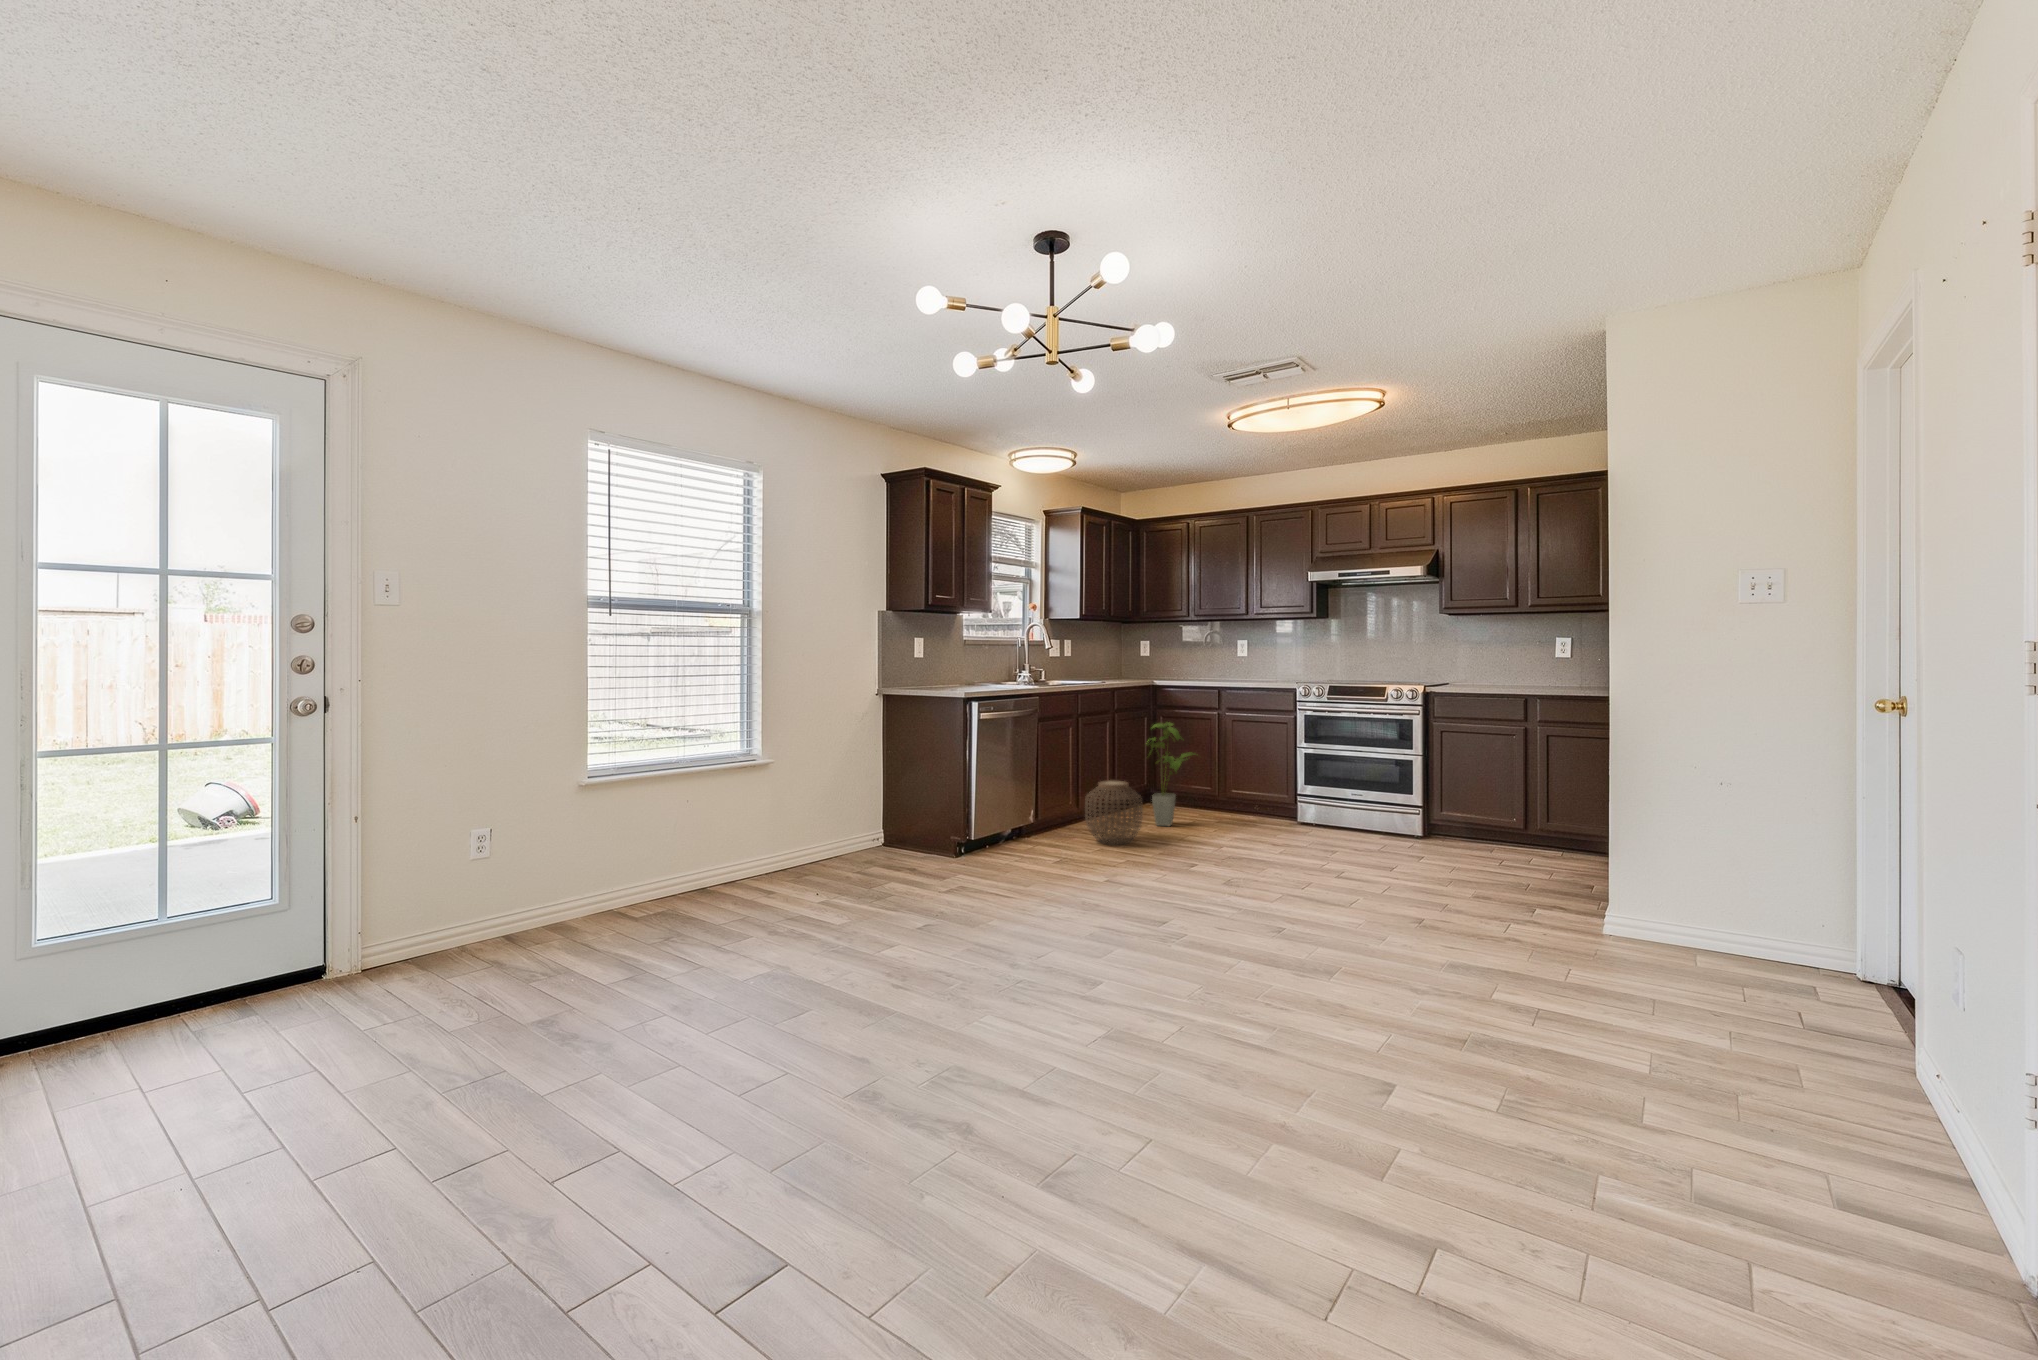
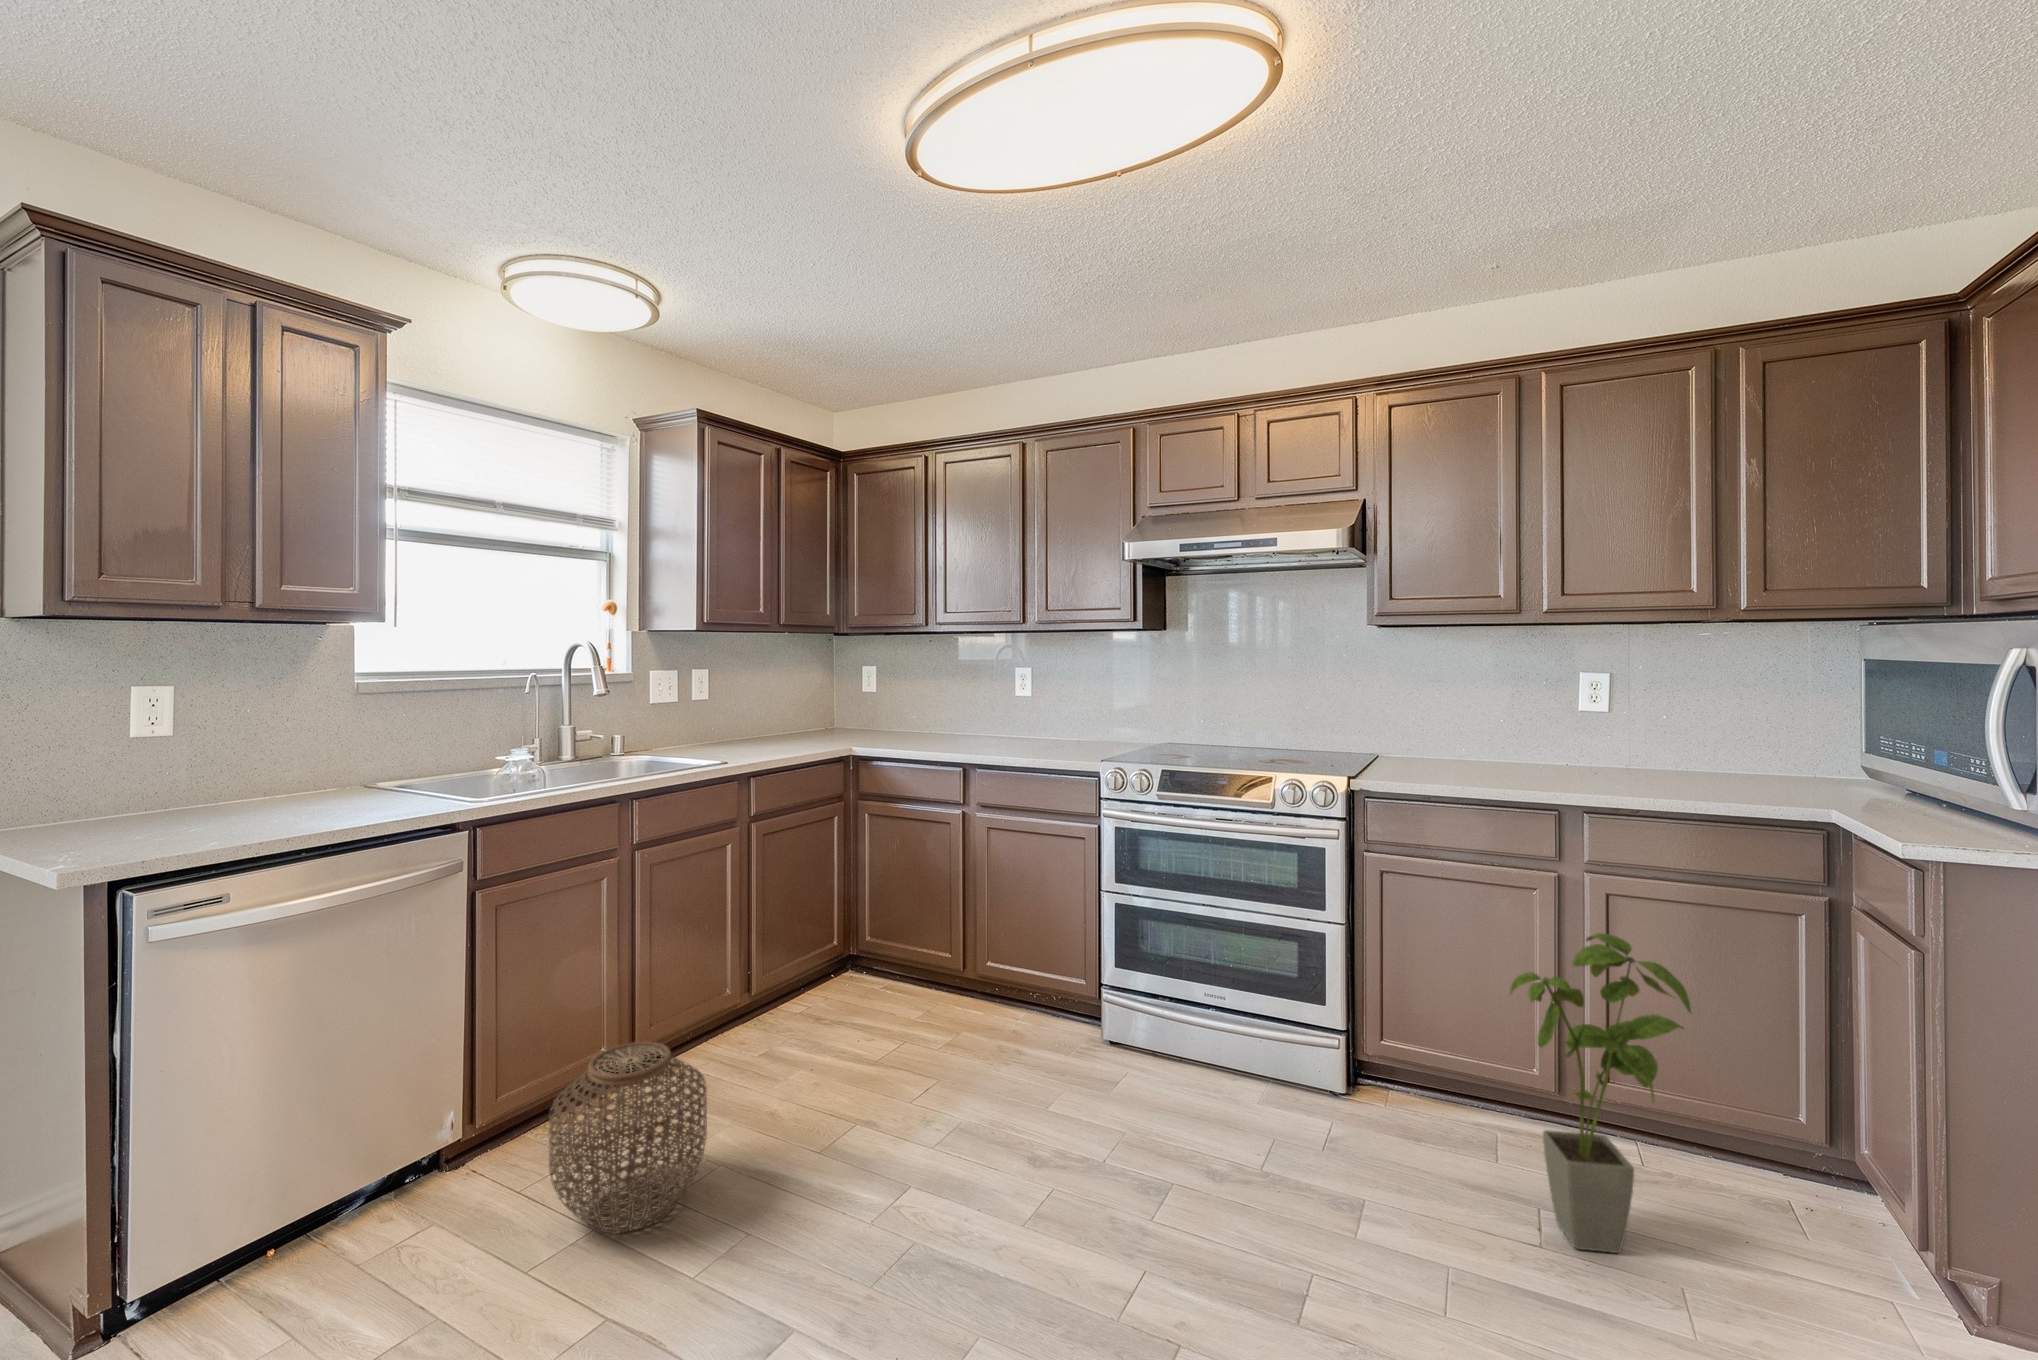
house plant: present [1146,722,1194,826] -> present [1510,933,1691,1253]

